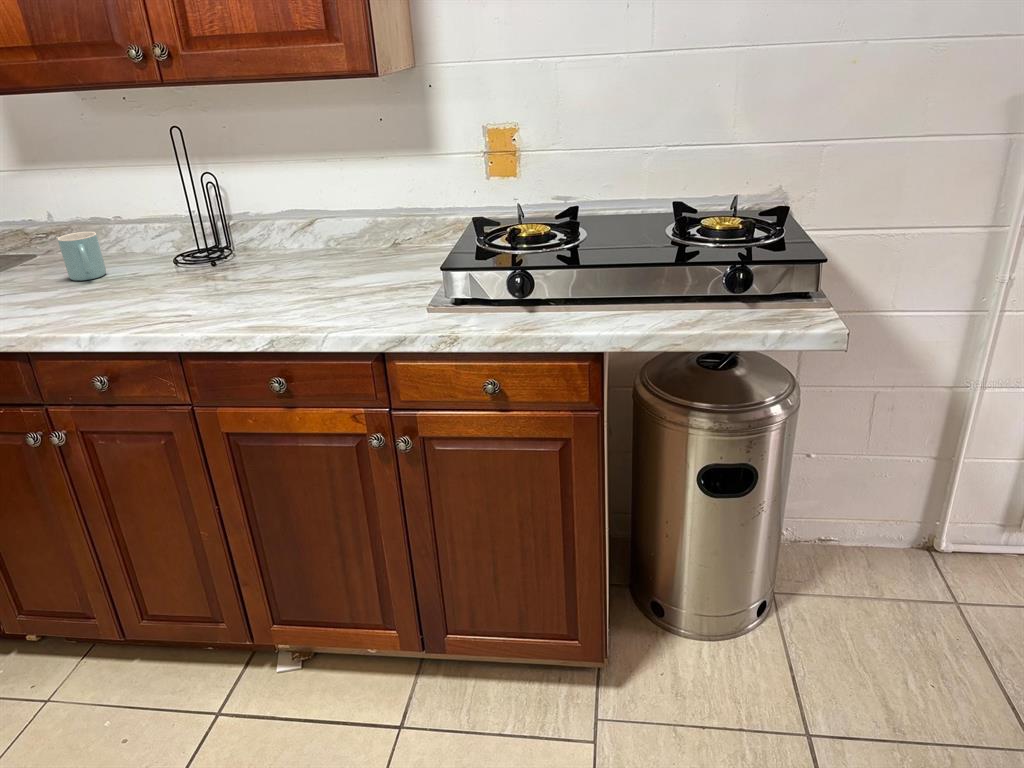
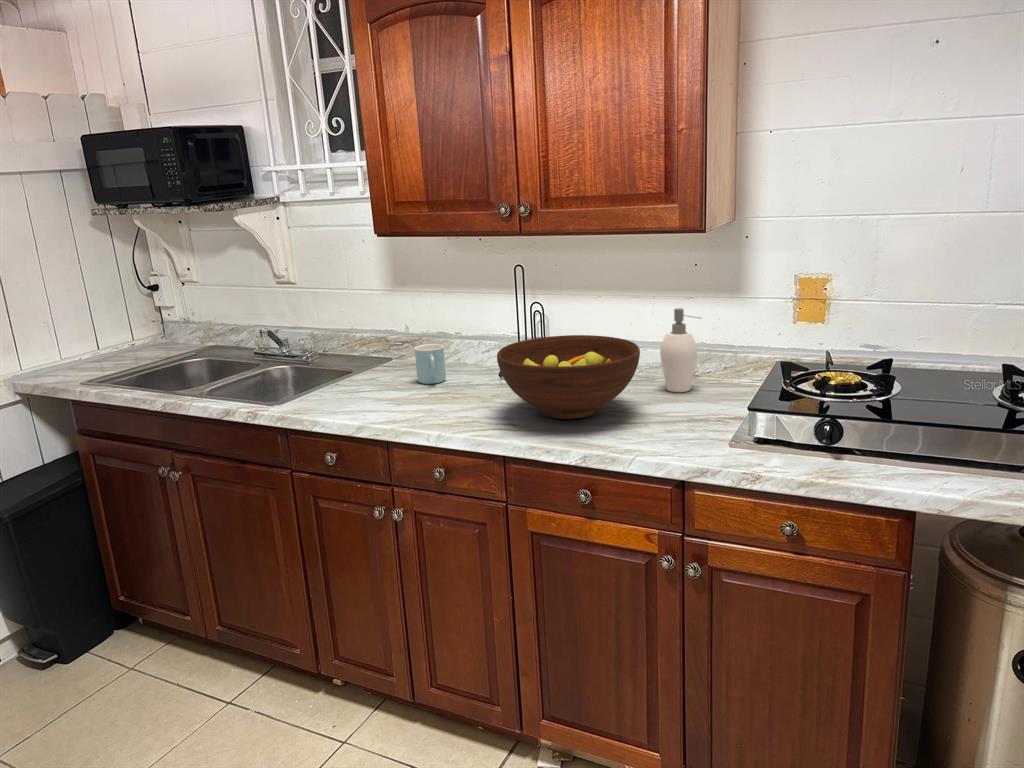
soap dispenser: none [352,169,391,262] -> present [660,308,699,392]
fruit bowl: none [154,206,325,303] -> present [497,335,640,419]

